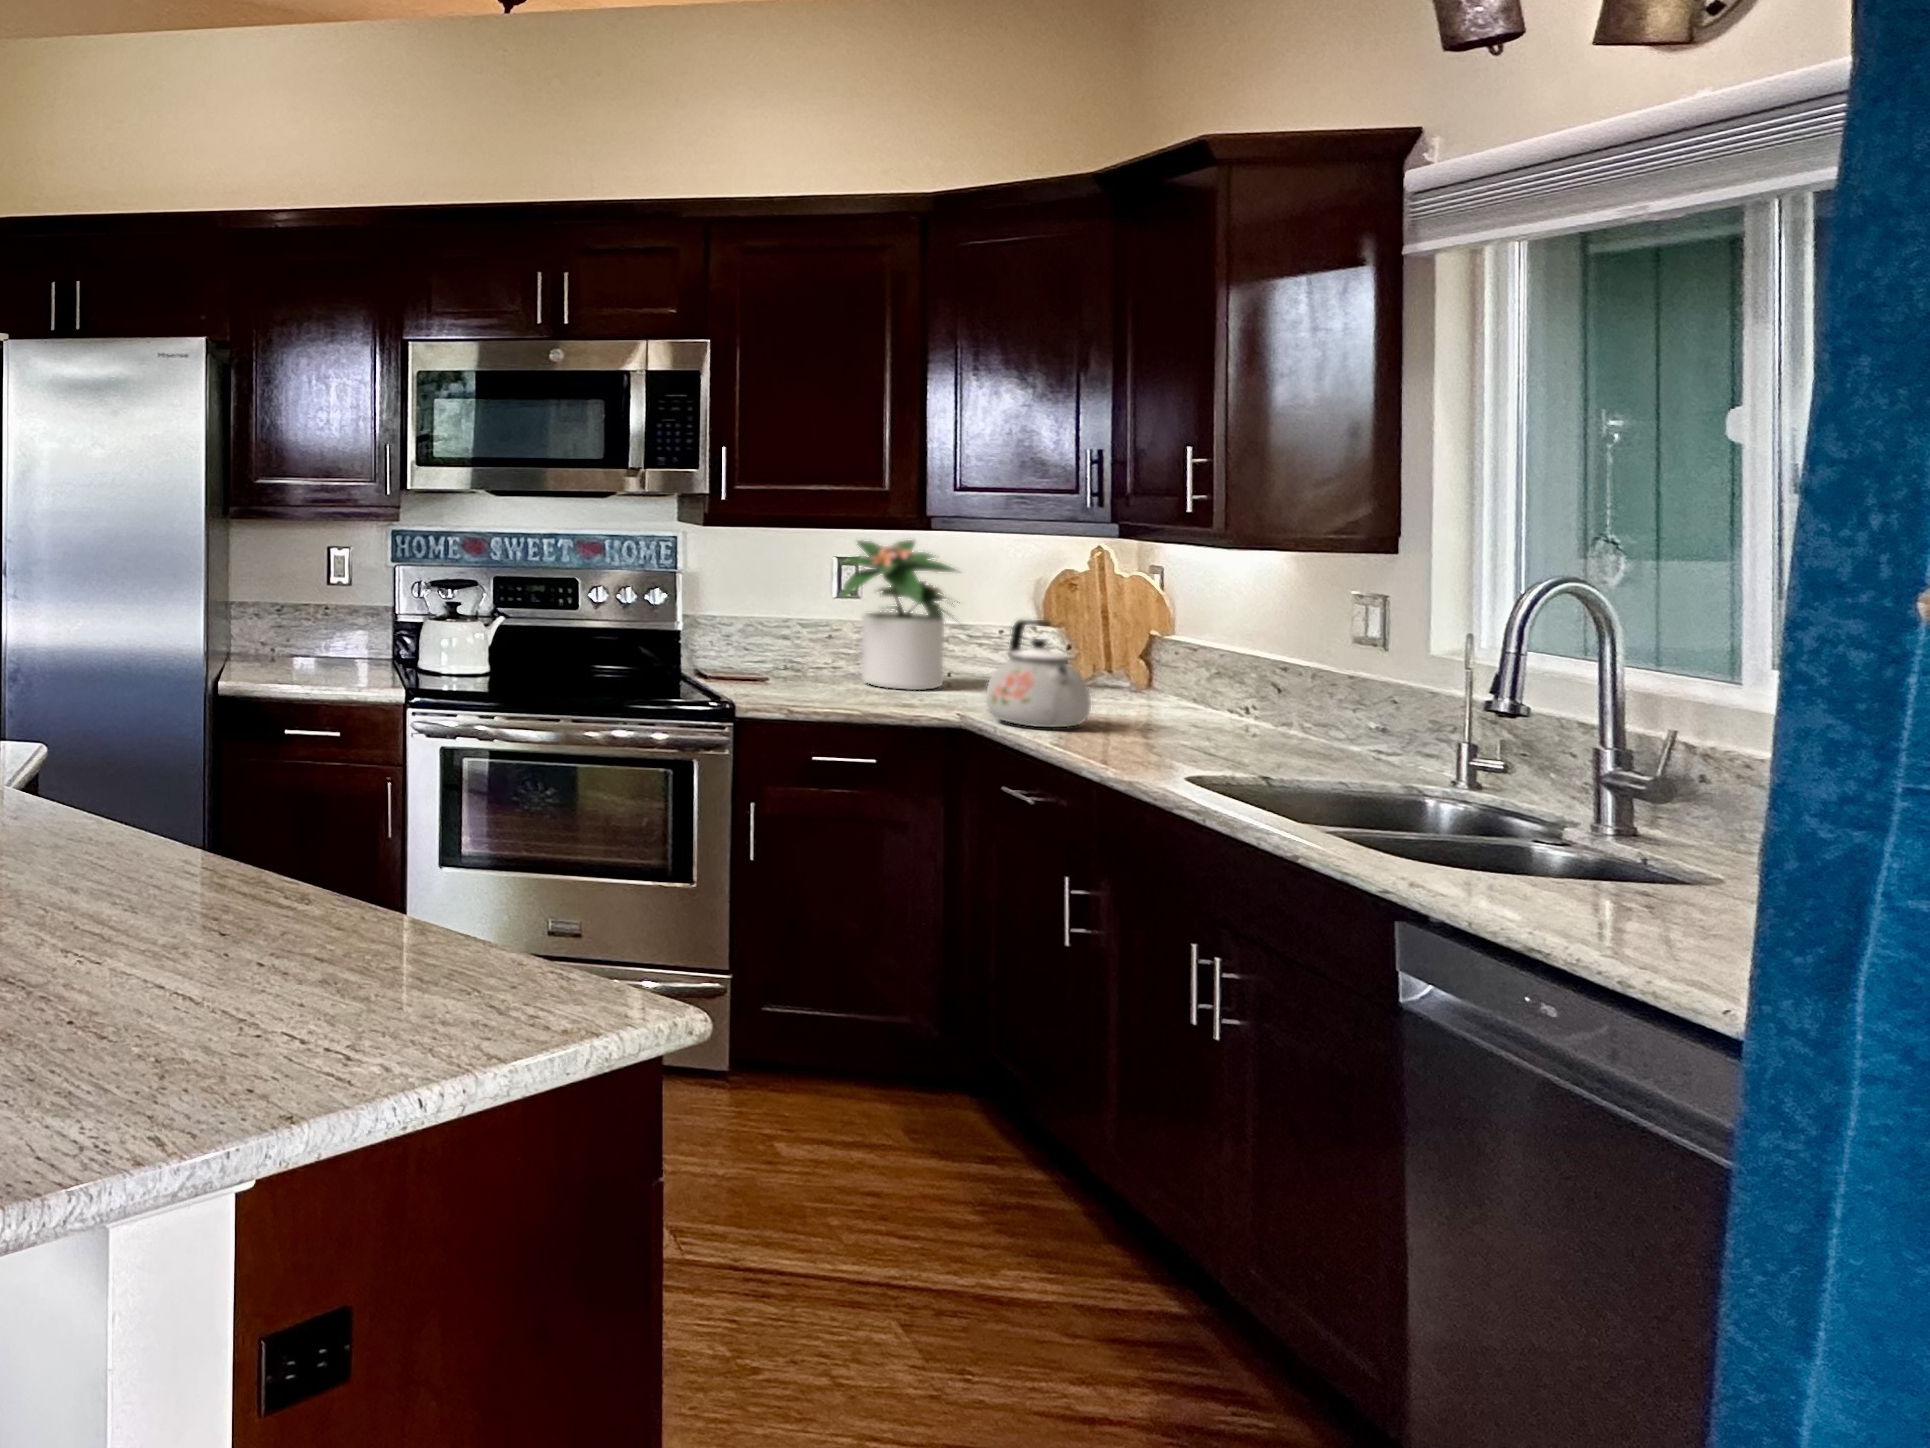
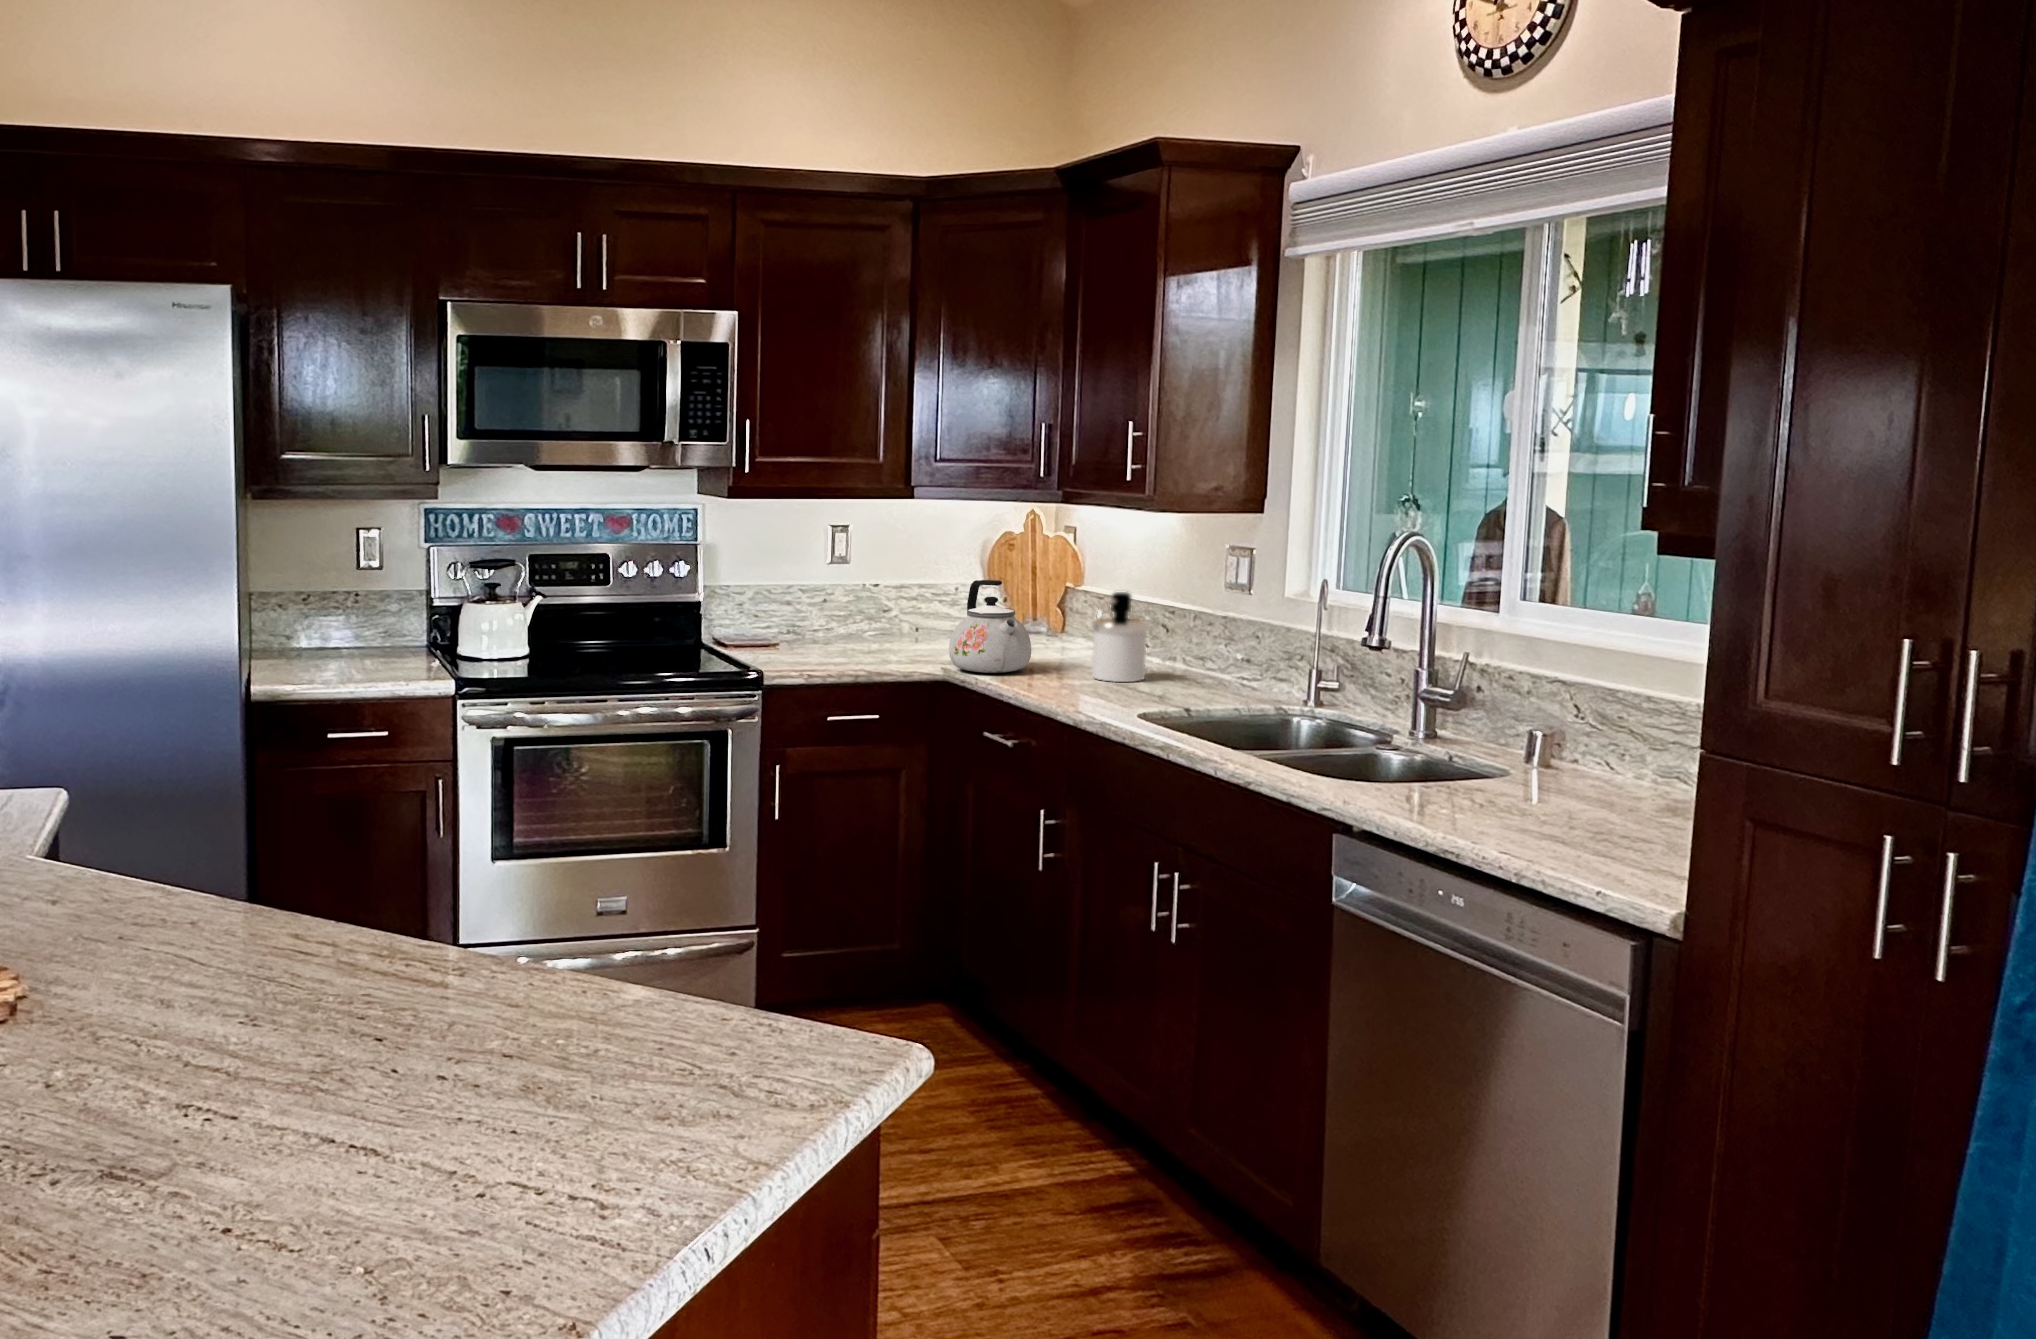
potted plant: present [842,540,961,690] -> none [818,511,932,645]
soap dispenser: none [1168,641,1244,748] -> present [1092,592,1149,682]

